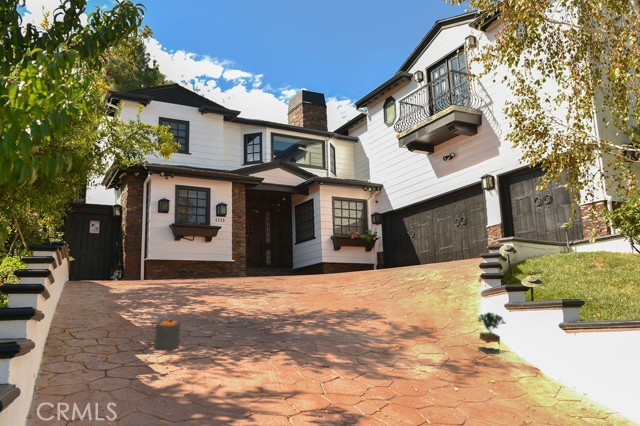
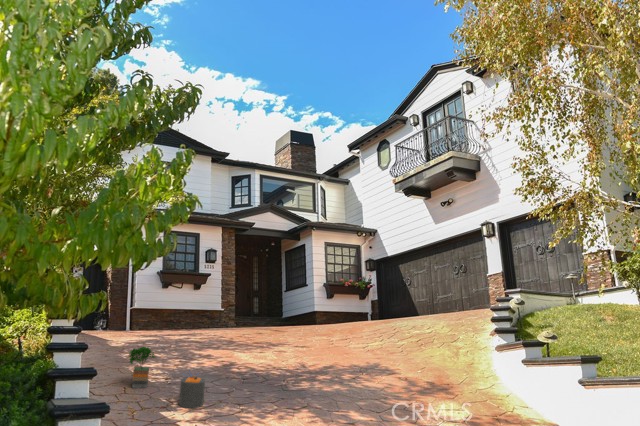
potted tree: present [478,312,506,354] -> present [129,347,155,388]

